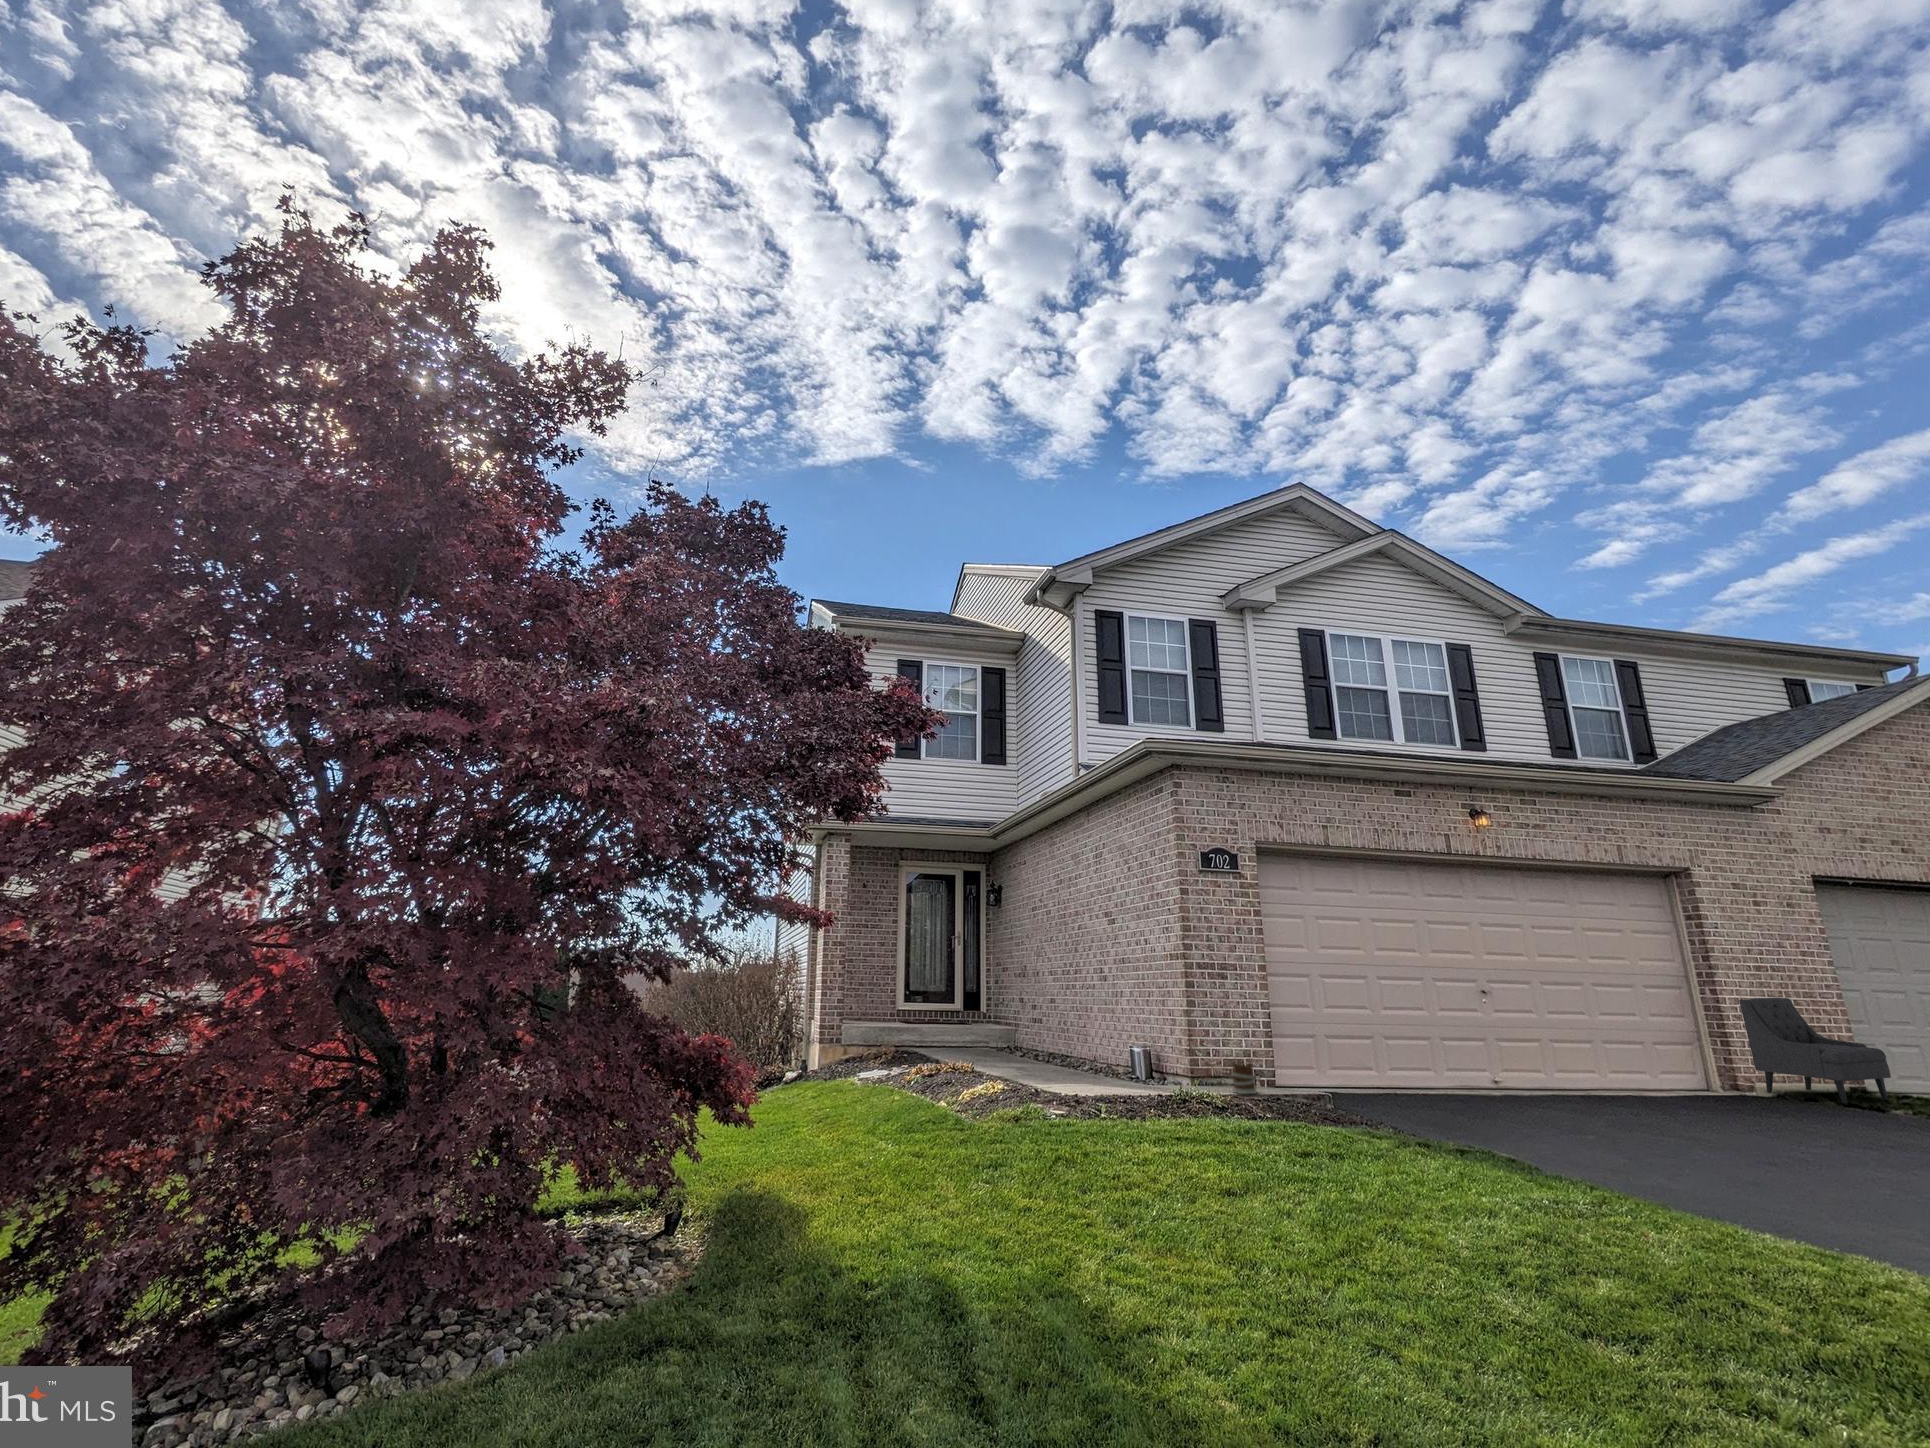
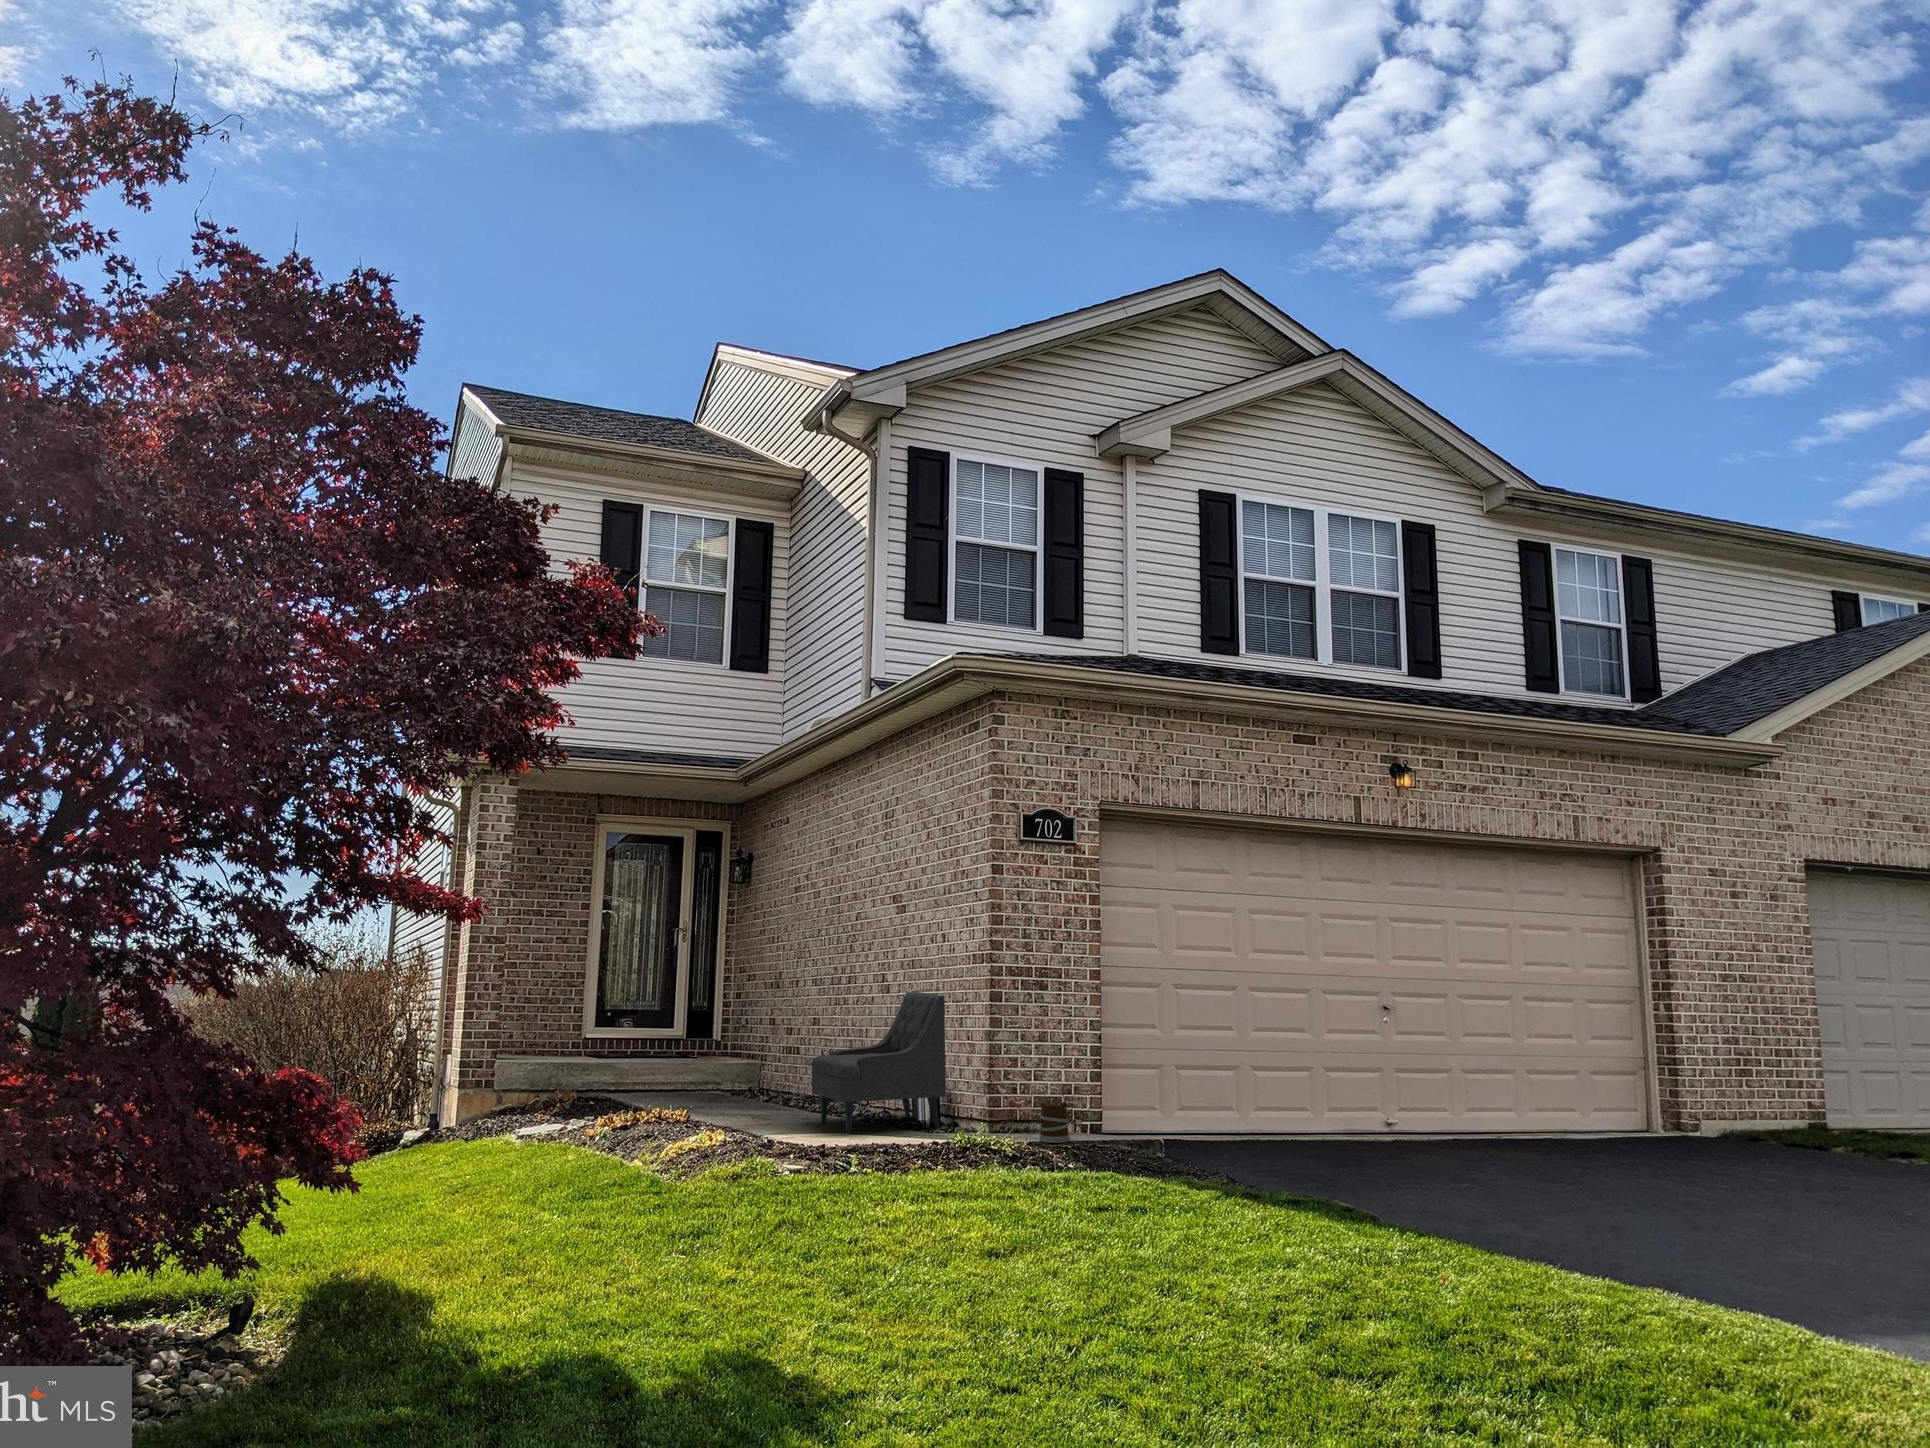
chair: present [1739,998,1891,1103] -> present [811,992,946,1133]

